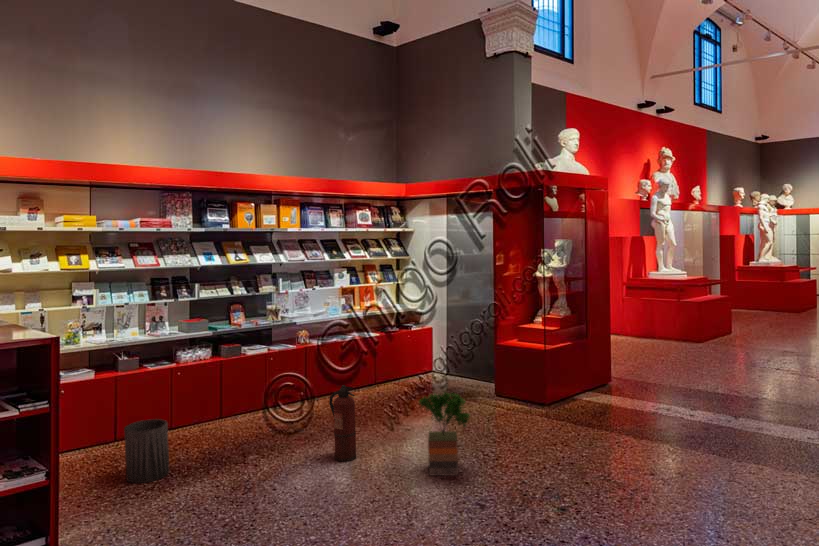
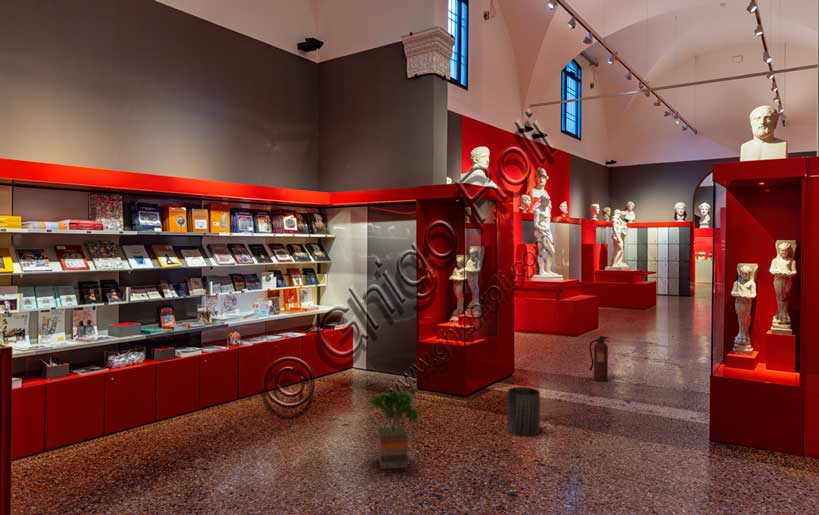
fire extinguisher: present [329,385,356,462] -> present [589,336,610,382]
trash can: present [124,419,170,483] -> present [508,387,540,436]

